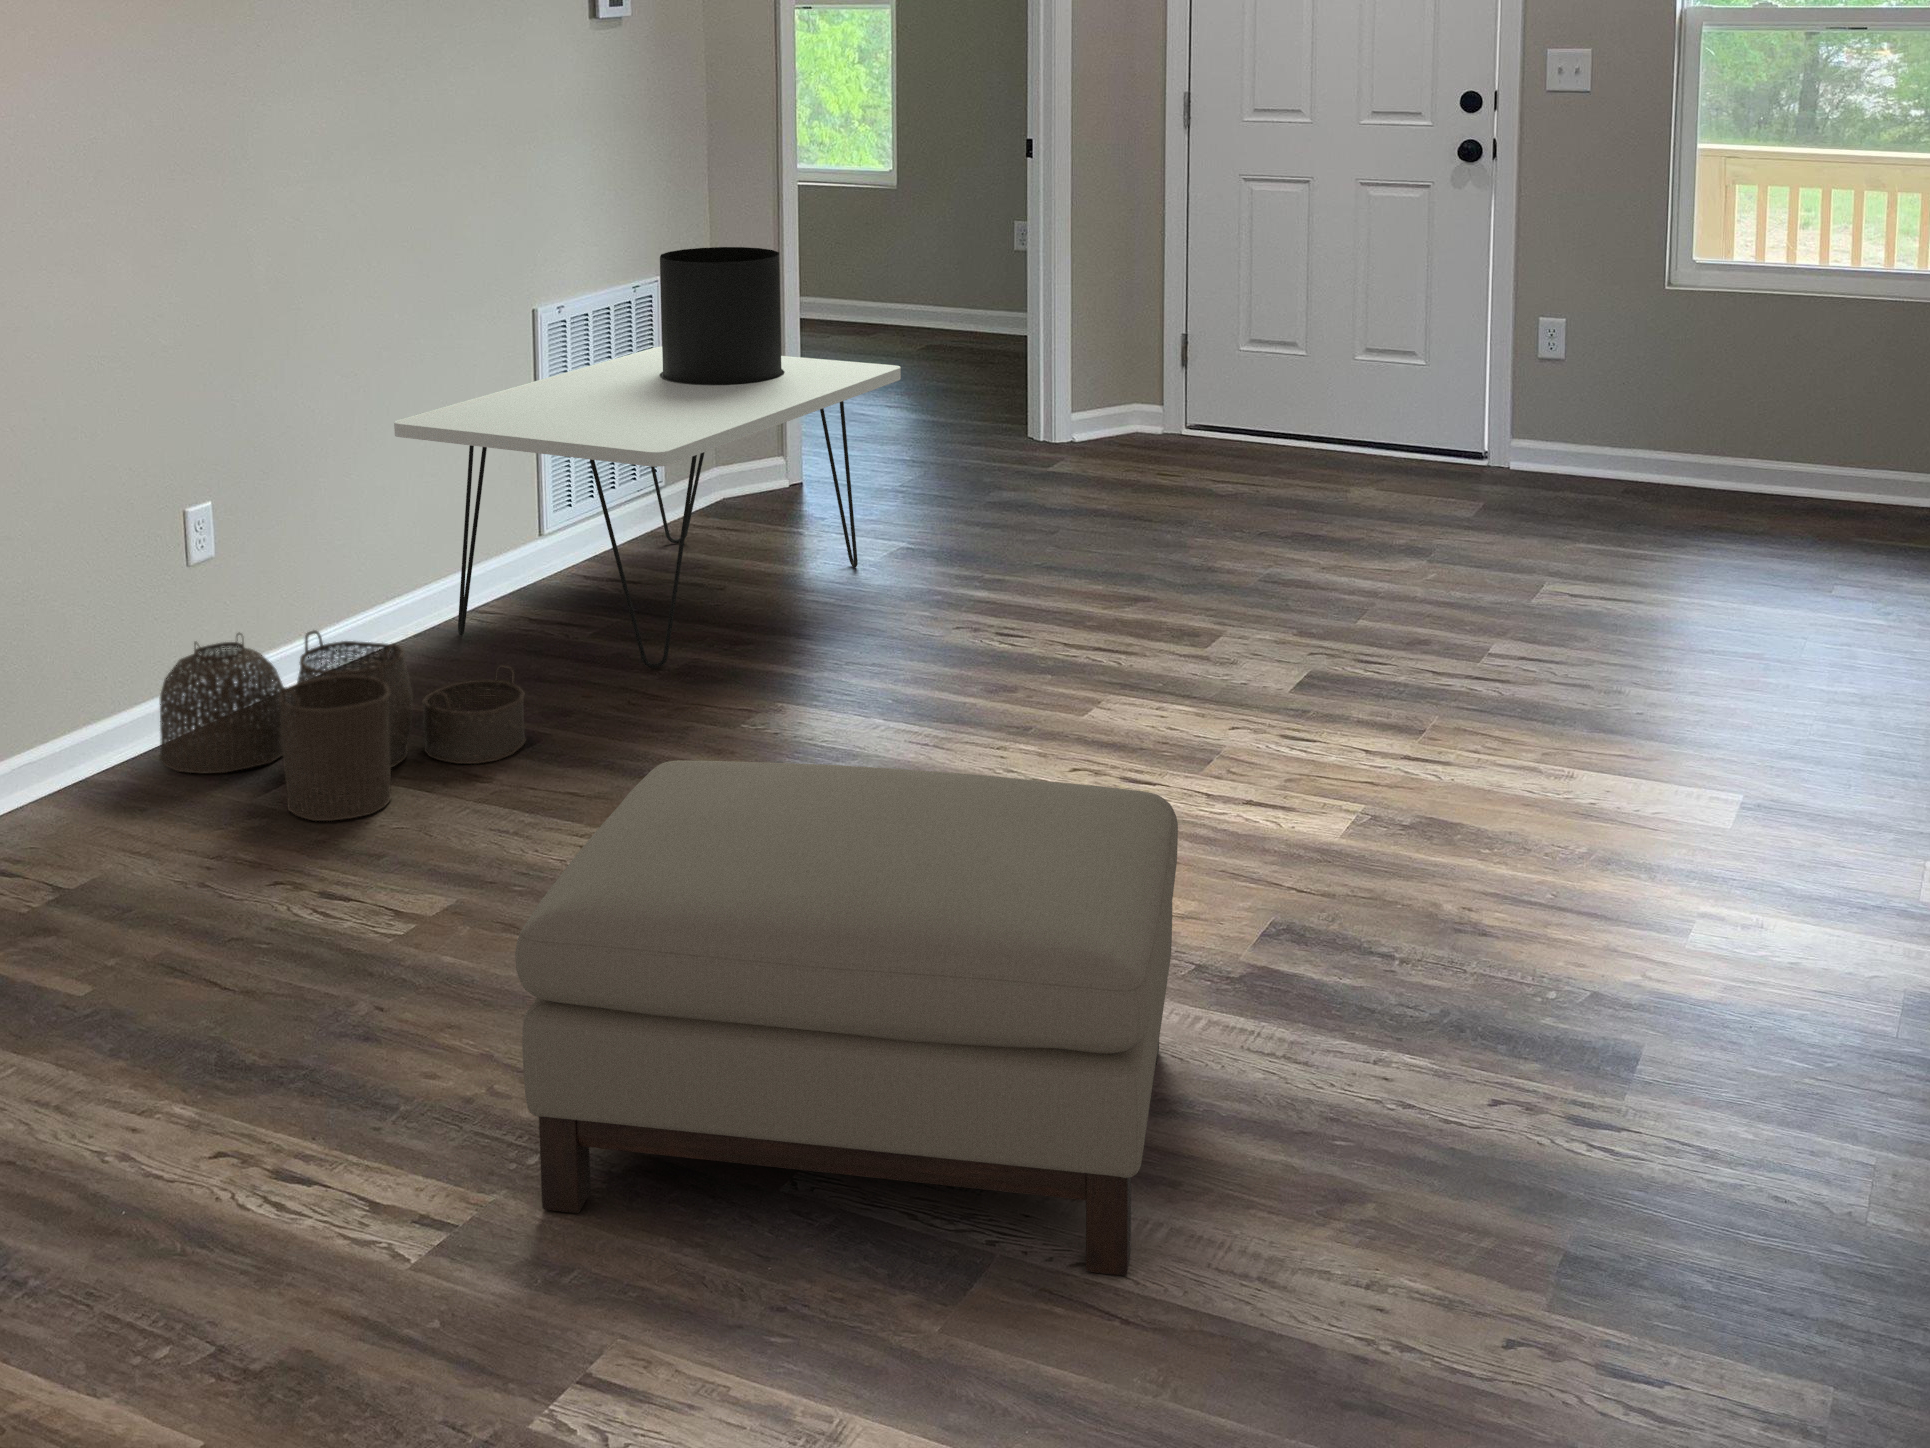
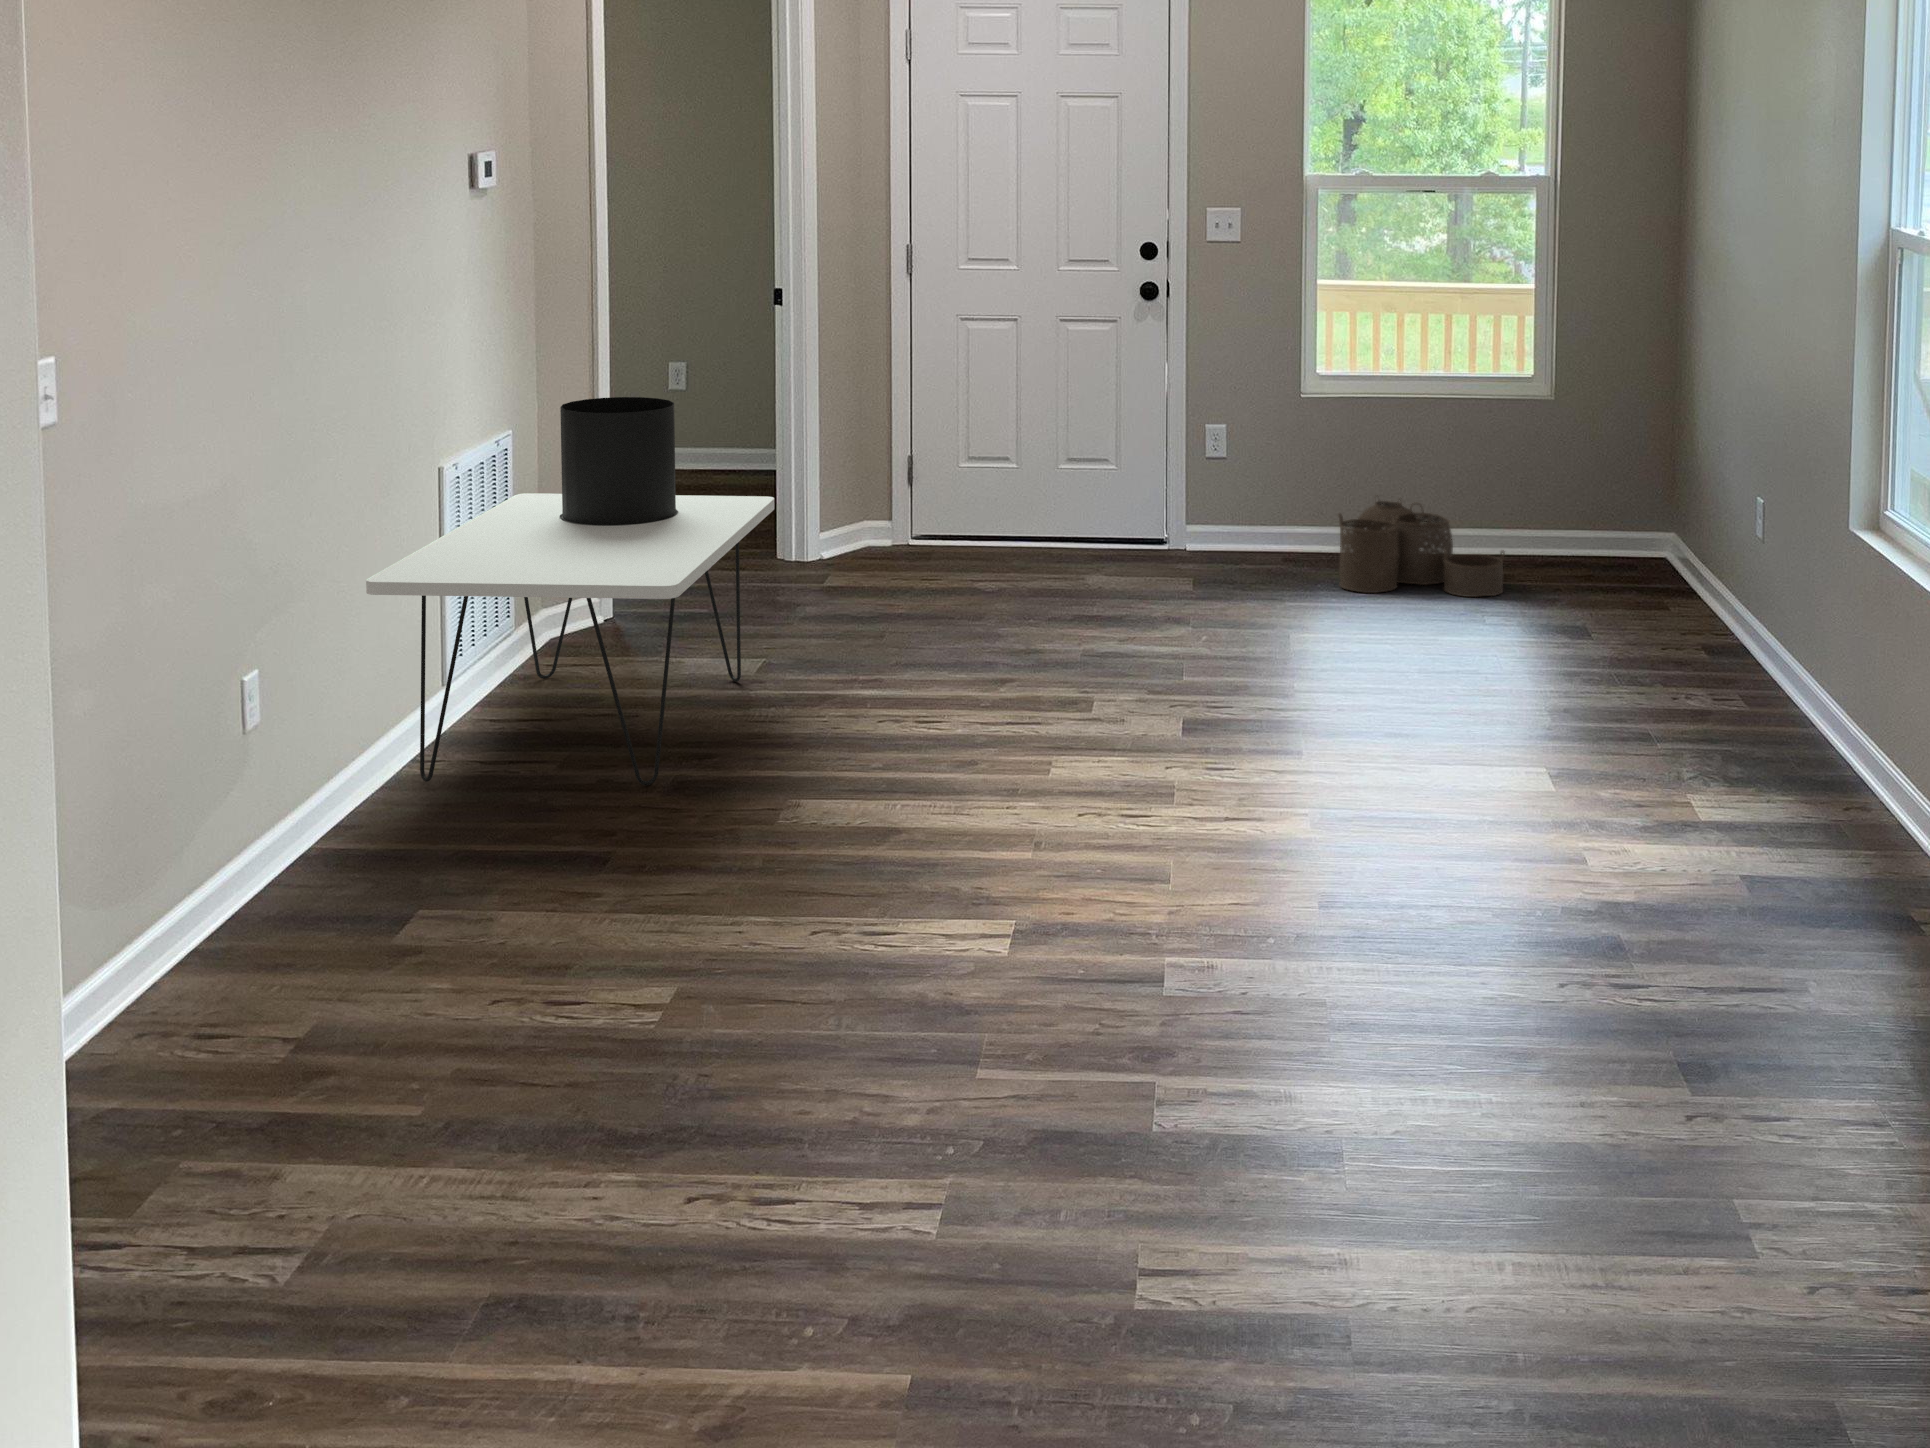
woven basket: present [159,630,526,821] -> present [1339,499,1504,597]
ottoman: present [515,760,1178,1276] -> none [933,792,1453,1177]

